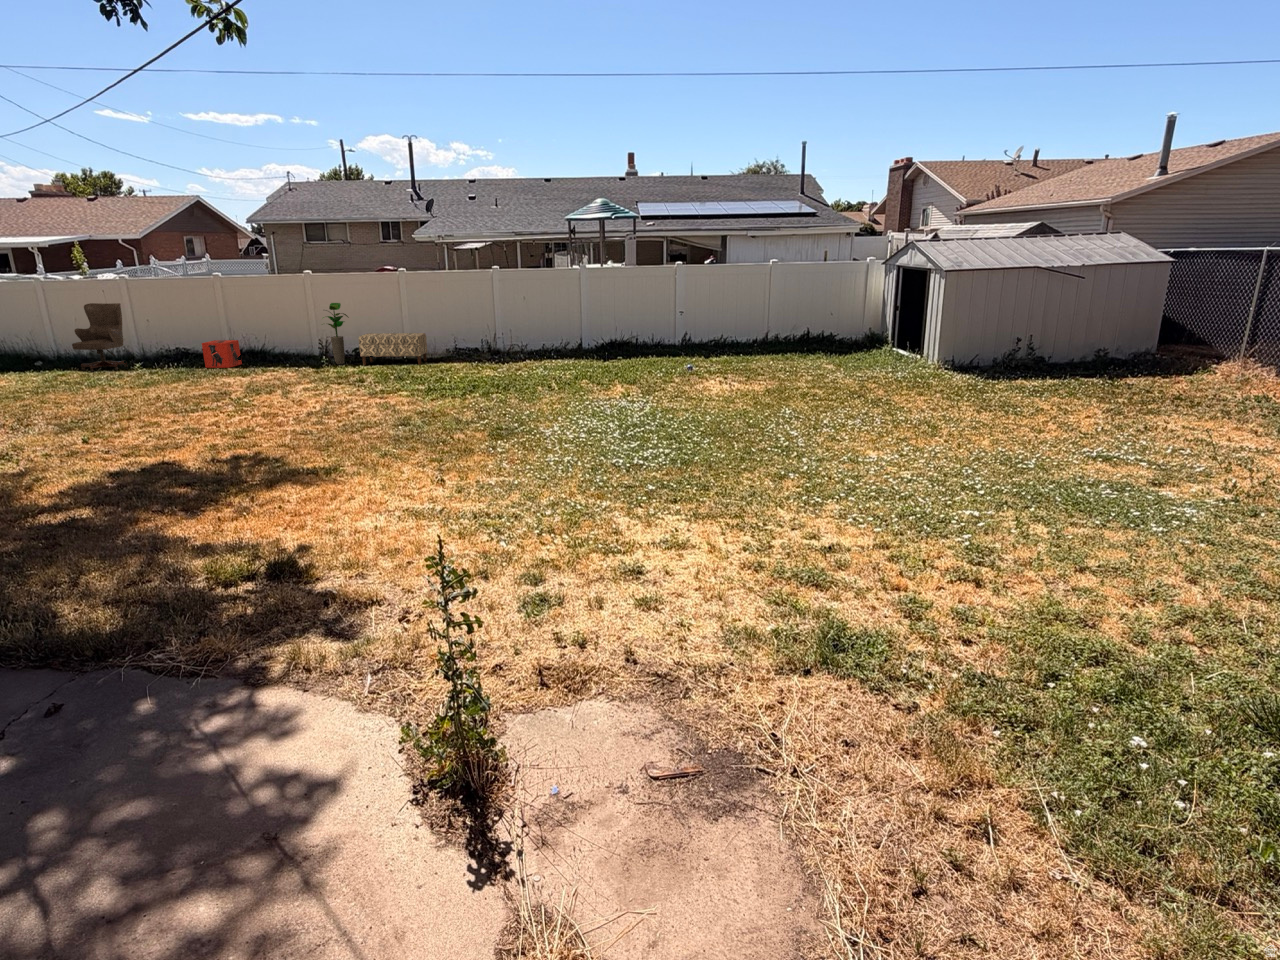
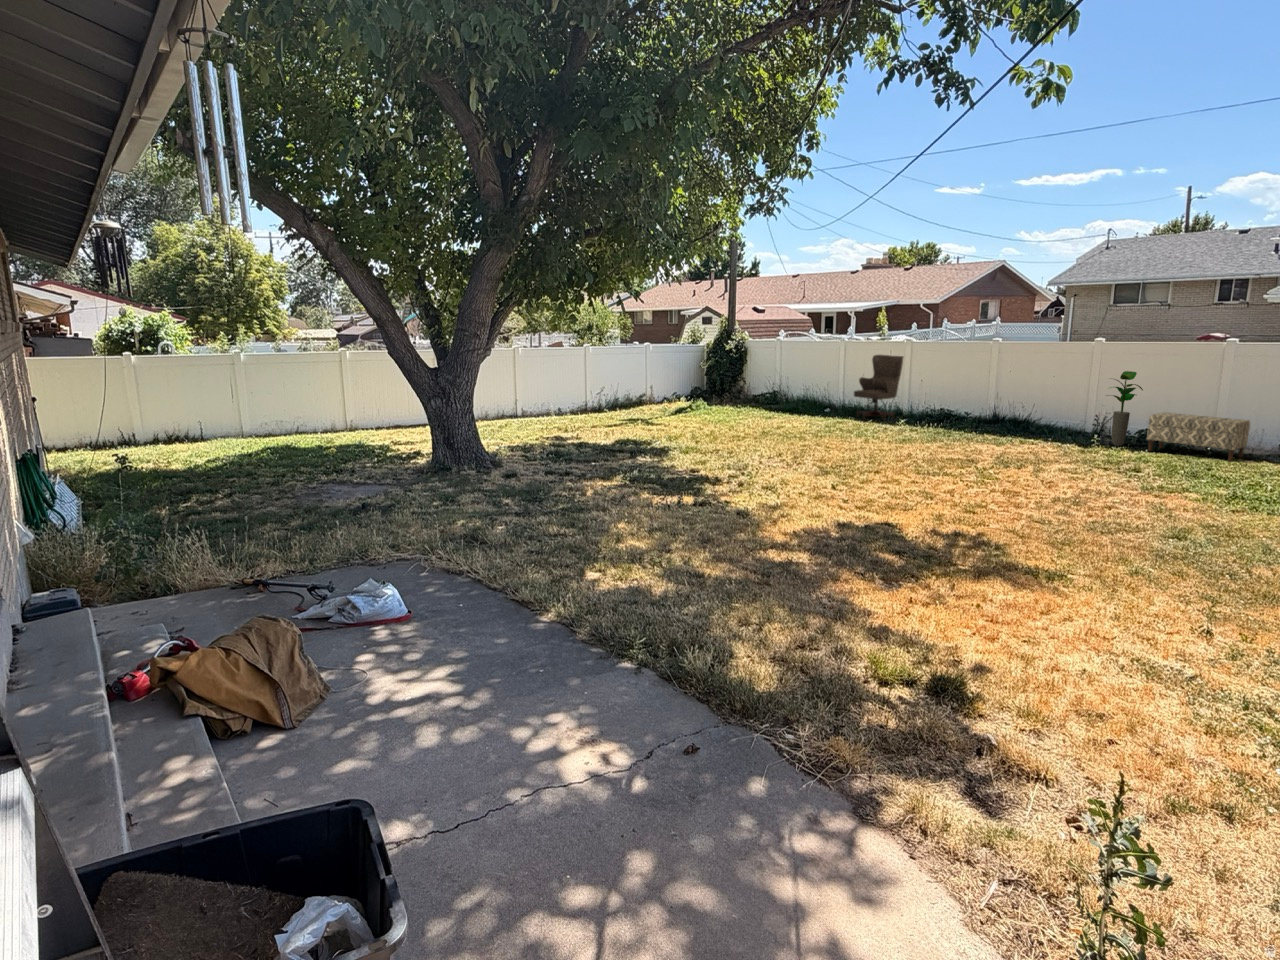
storage box: present [202,340,242,368] -> none [965,401,1006,432]

